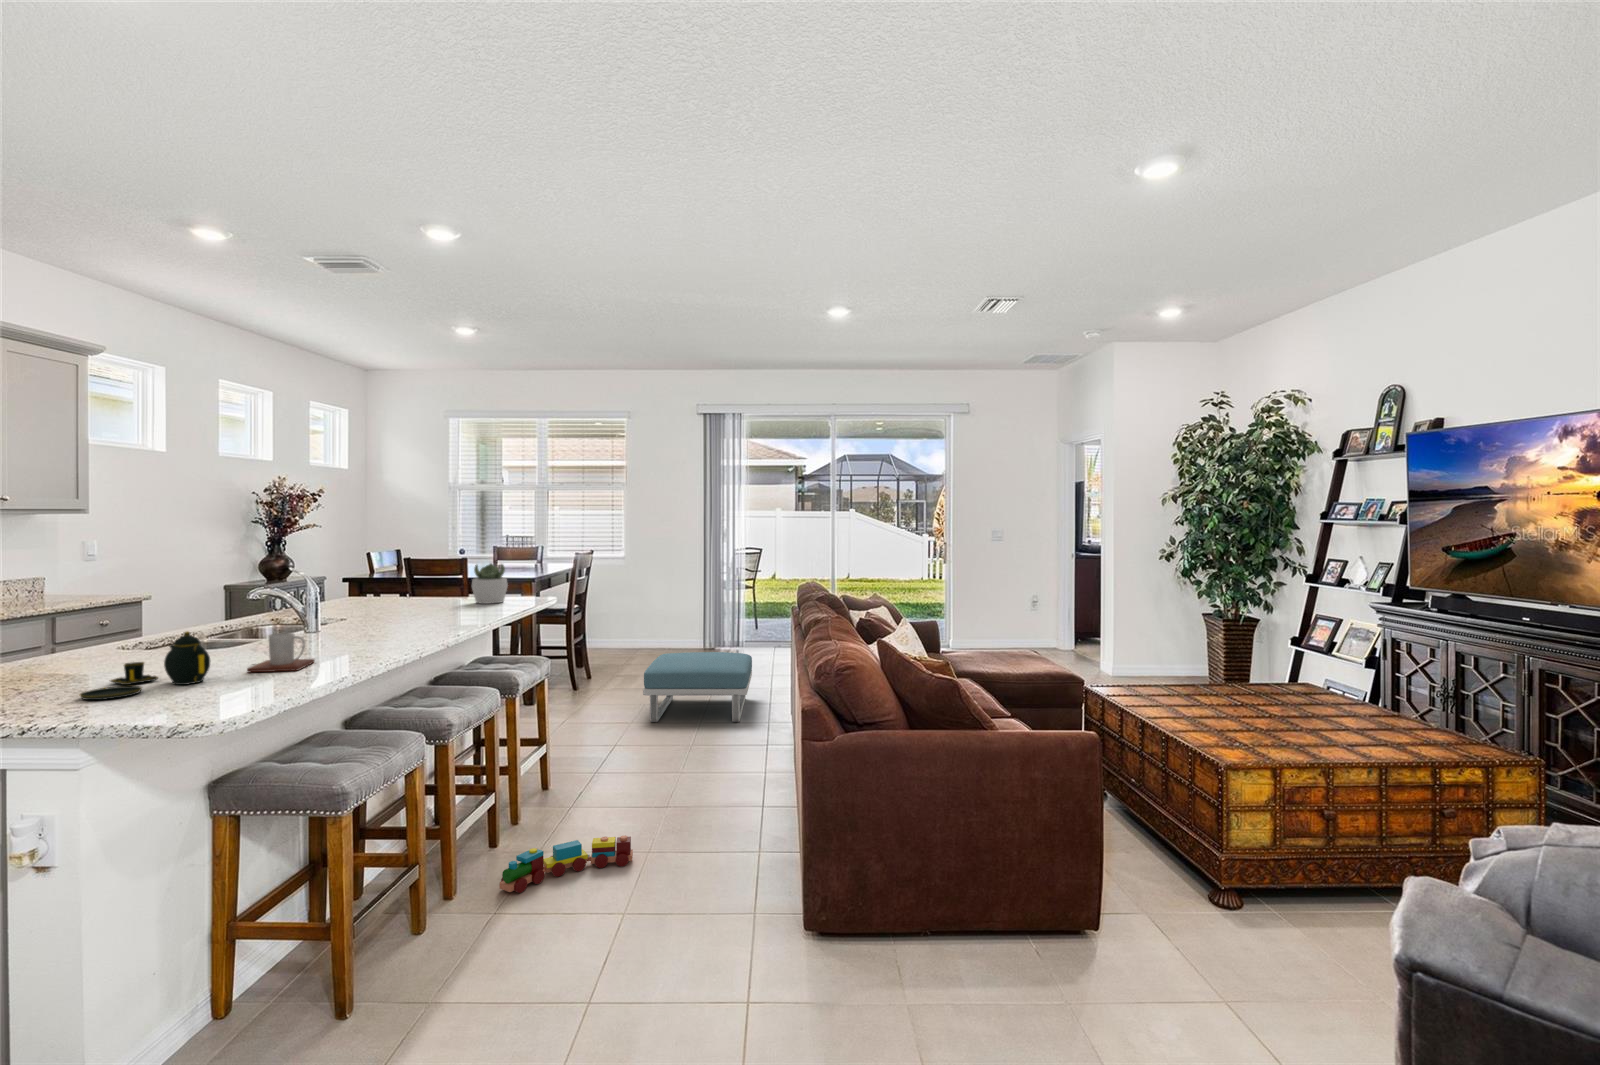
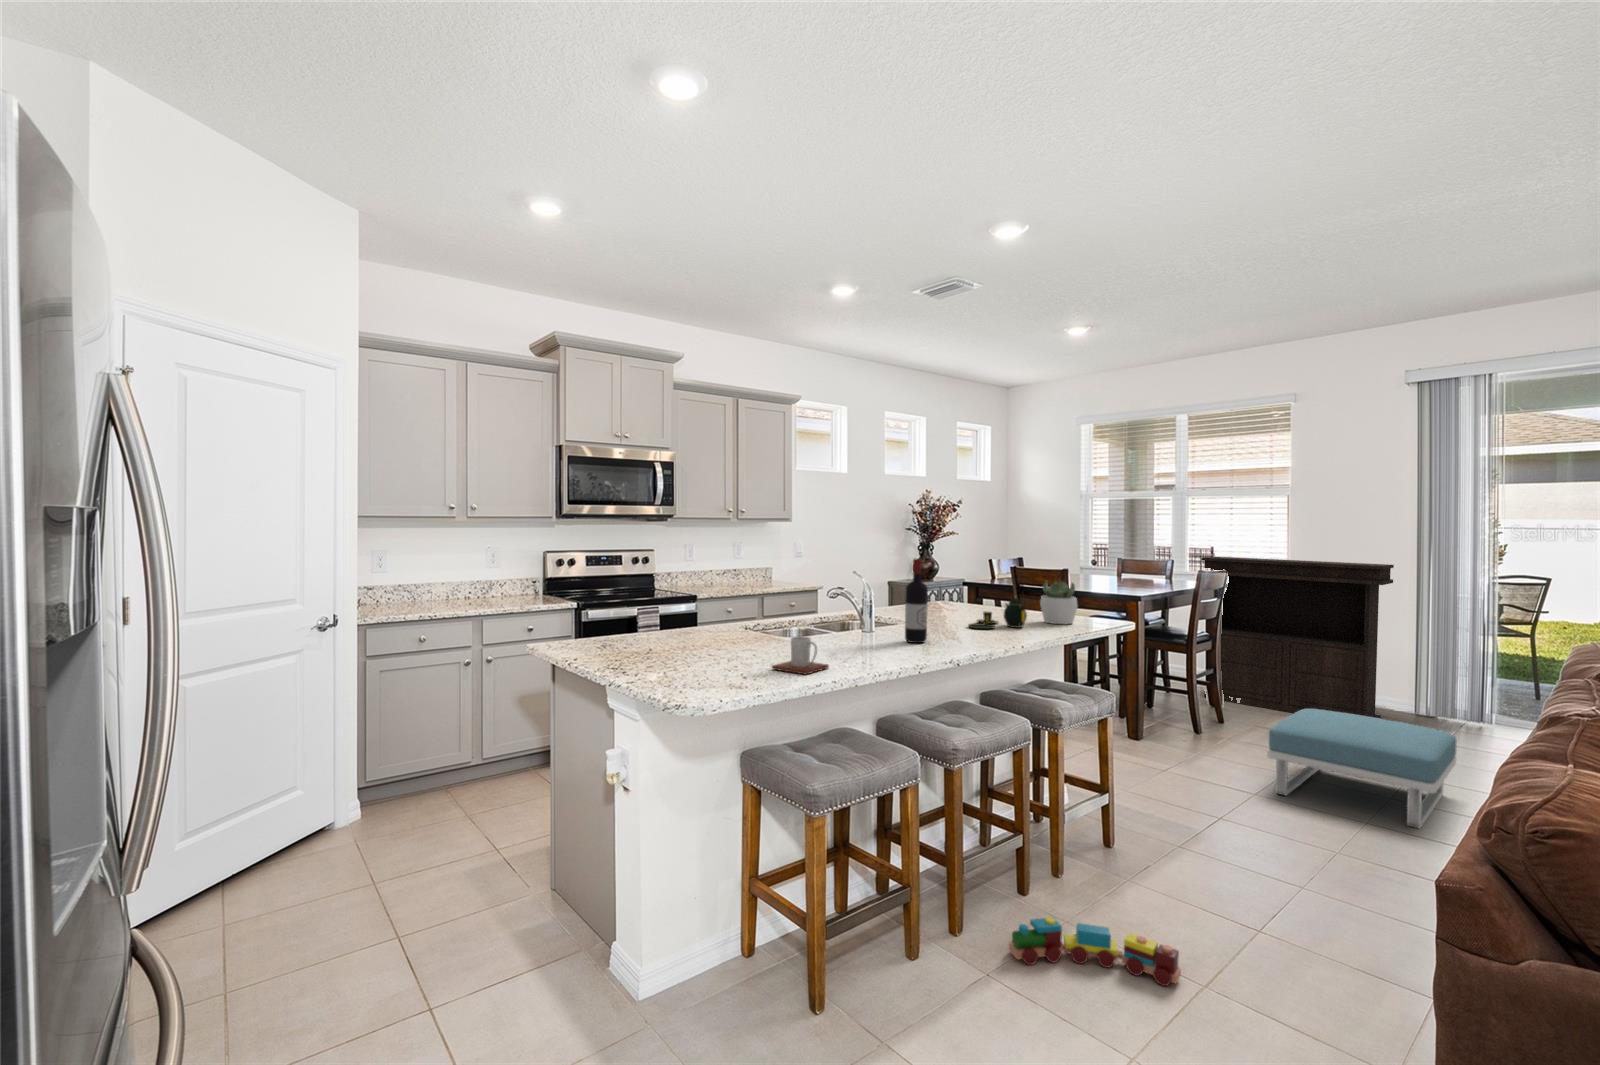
console table: none [569,540,703,664] -> present [1202,557,1394,719]
wine bottle: none [361,547,387,633] -> present [905,559,928,643]
teapot: present [79,631,210,700] -> present [969,596,1027,629]

